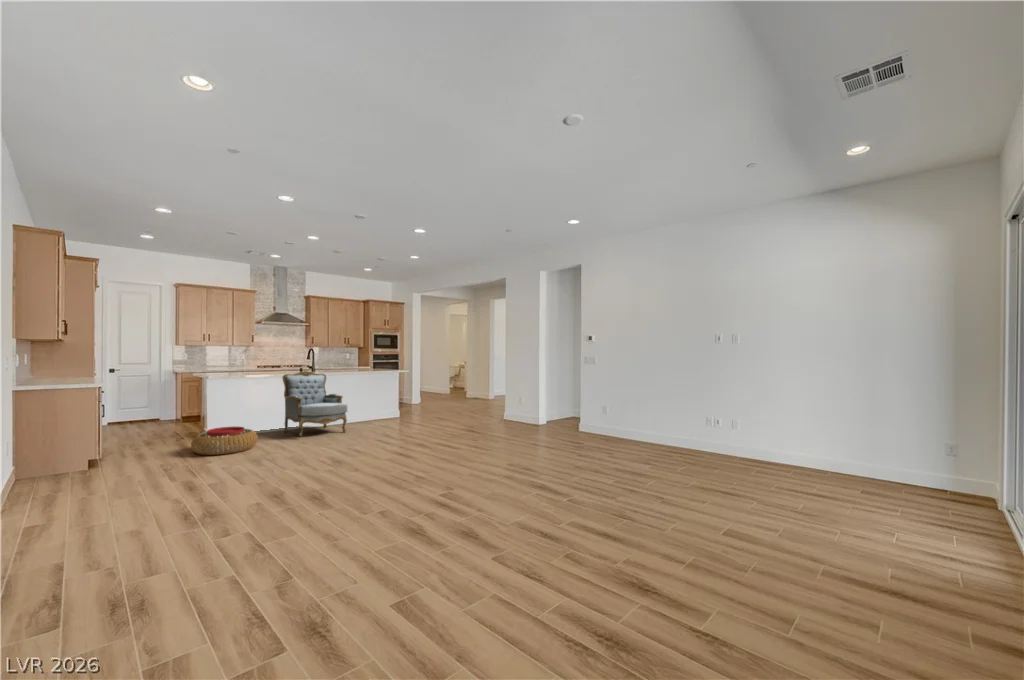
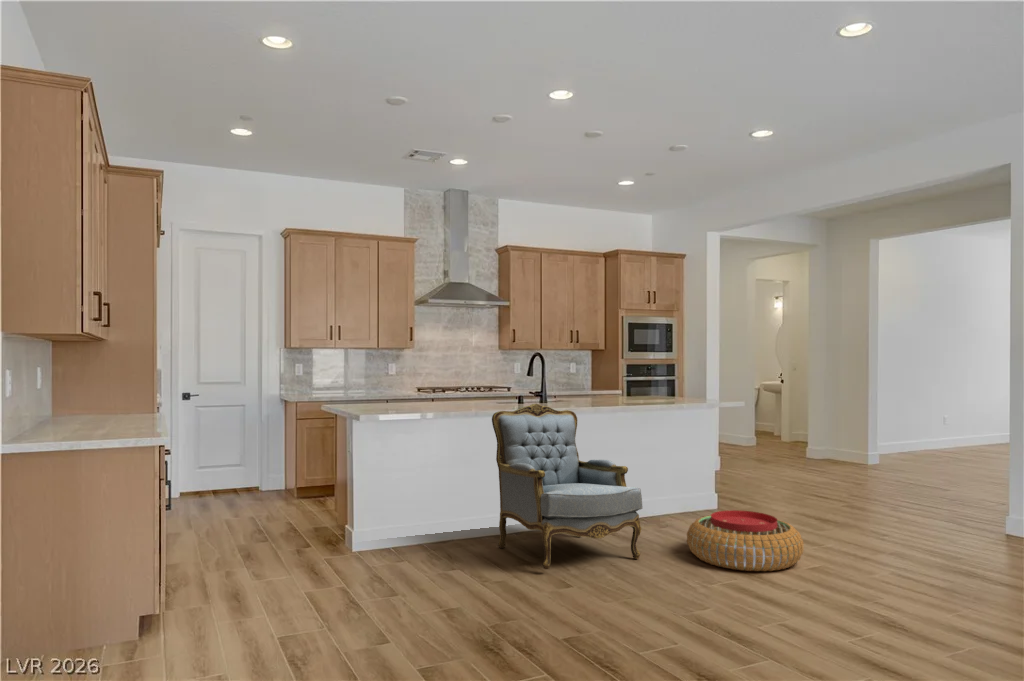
pouf: present [191,427,258,455] -> present [687,510,804,571]

